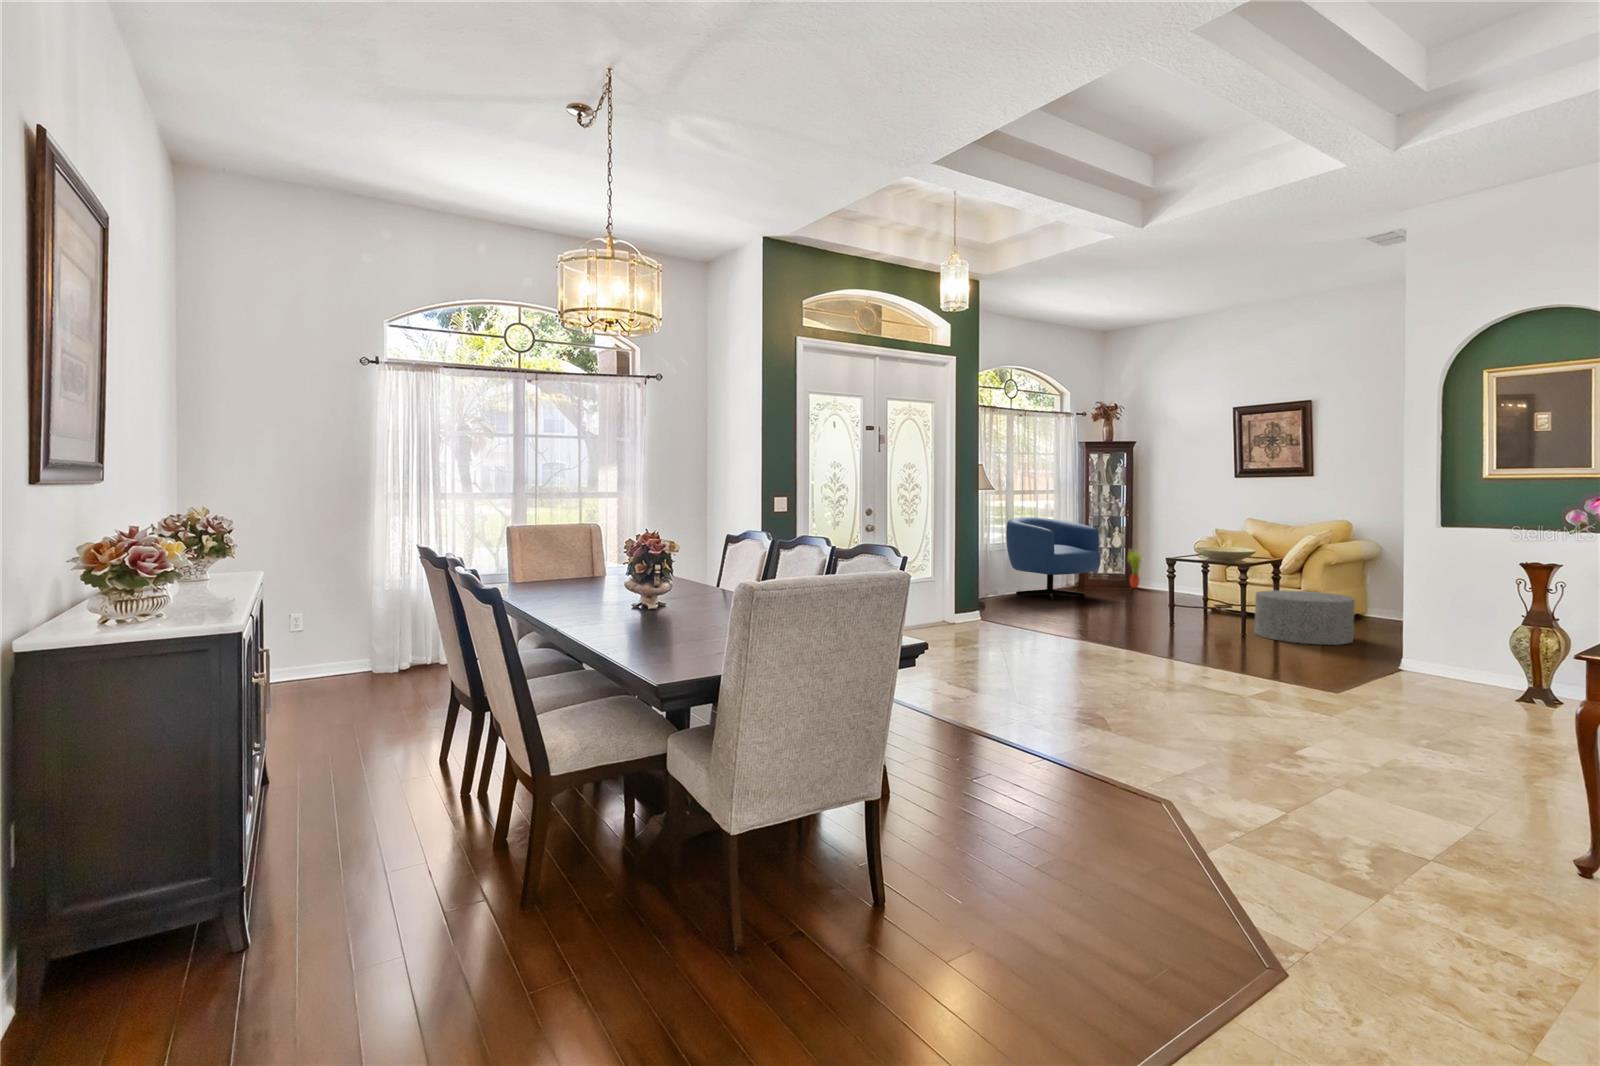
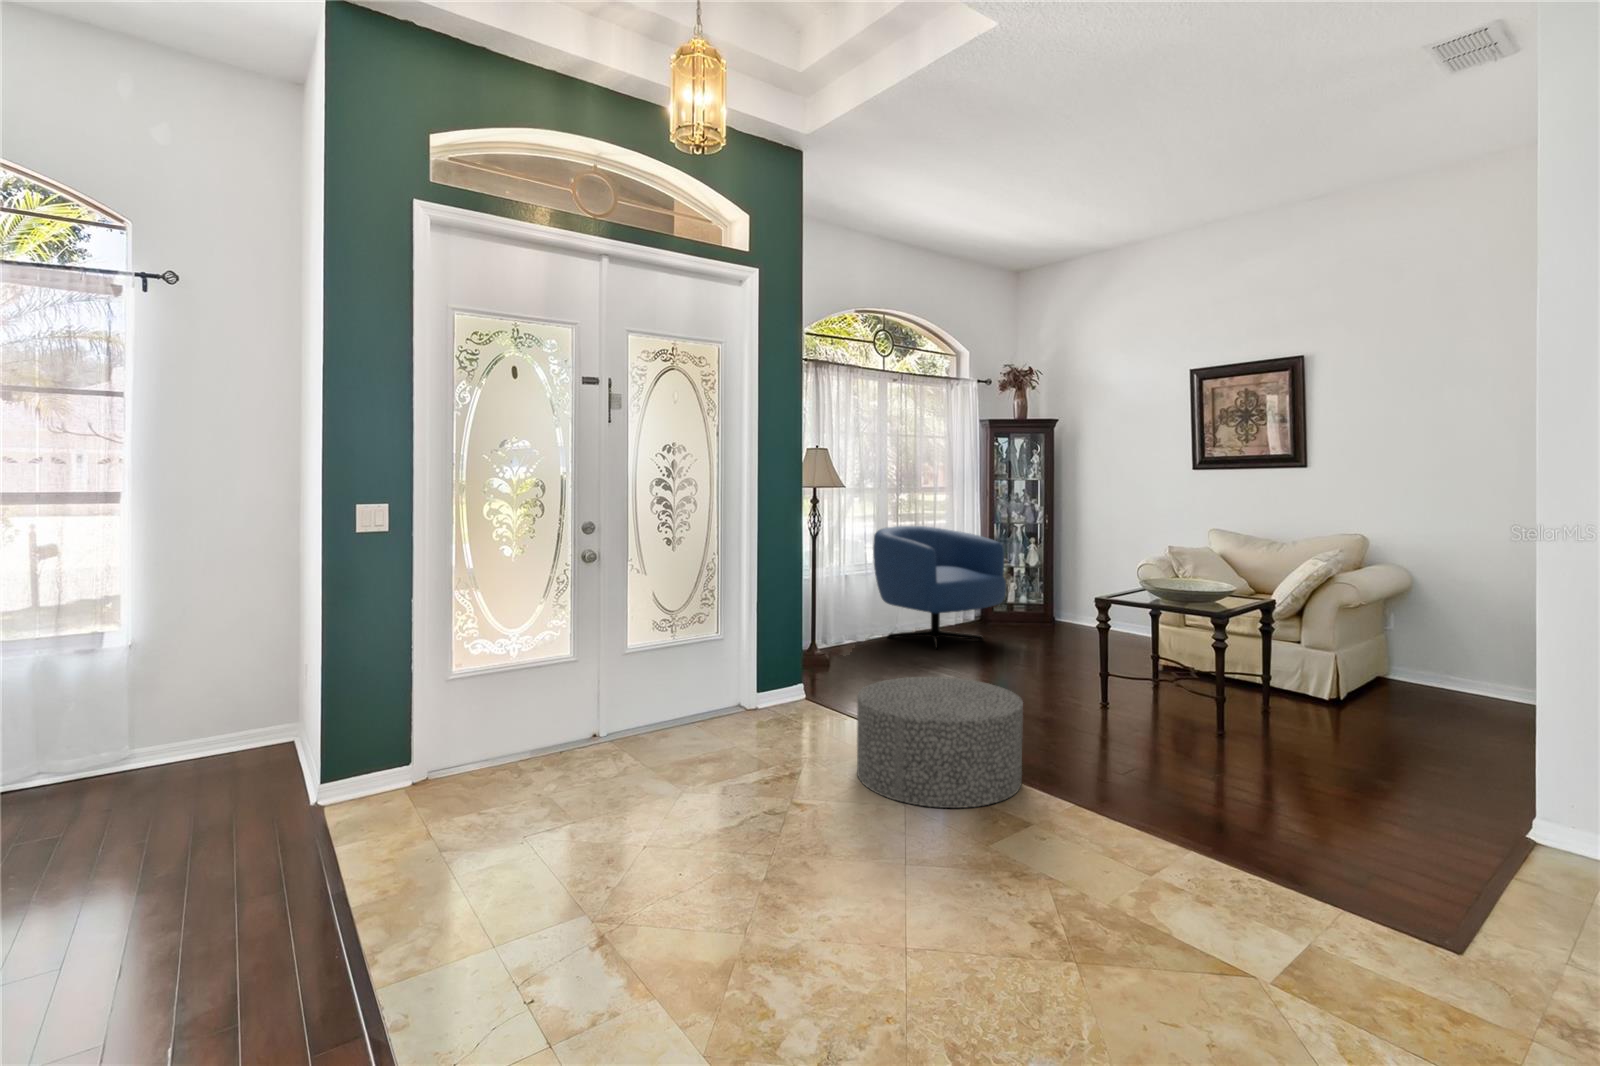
potted plant: present [1128,549,1144,588] -> none [1046,568,1069,623]
ottoman: present [1254,590,1355,645] -> present [857,677,1023,808]

